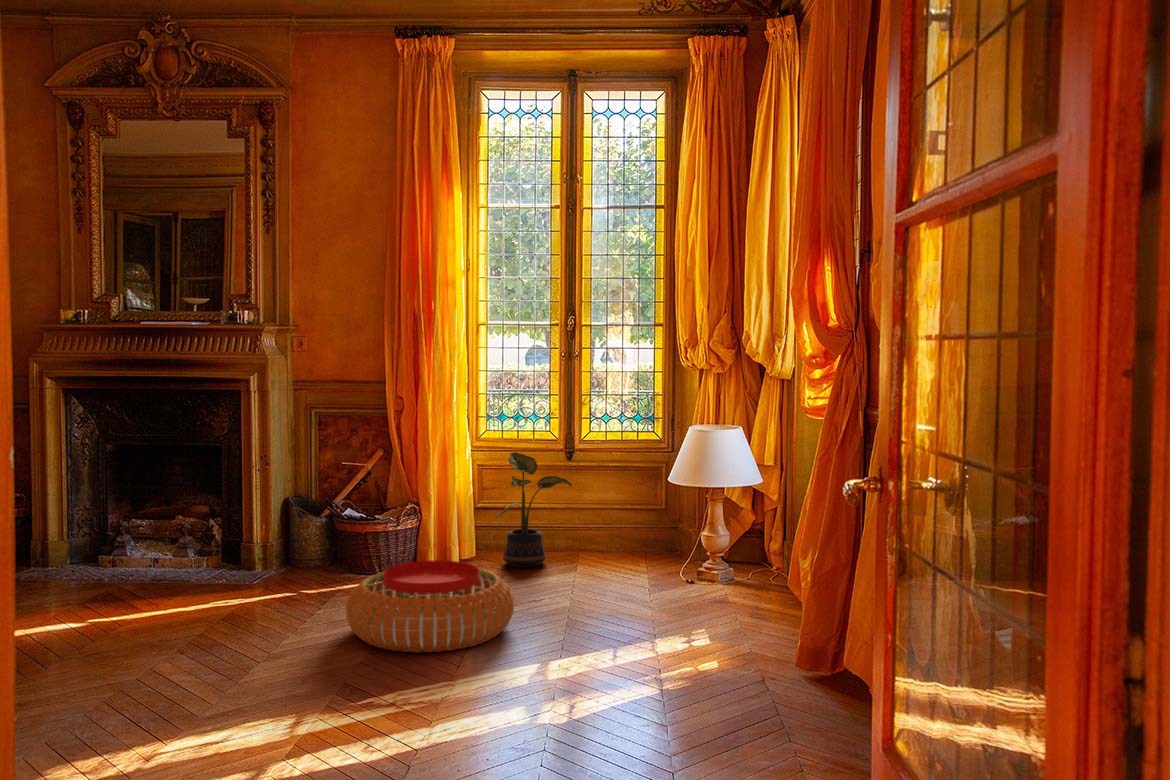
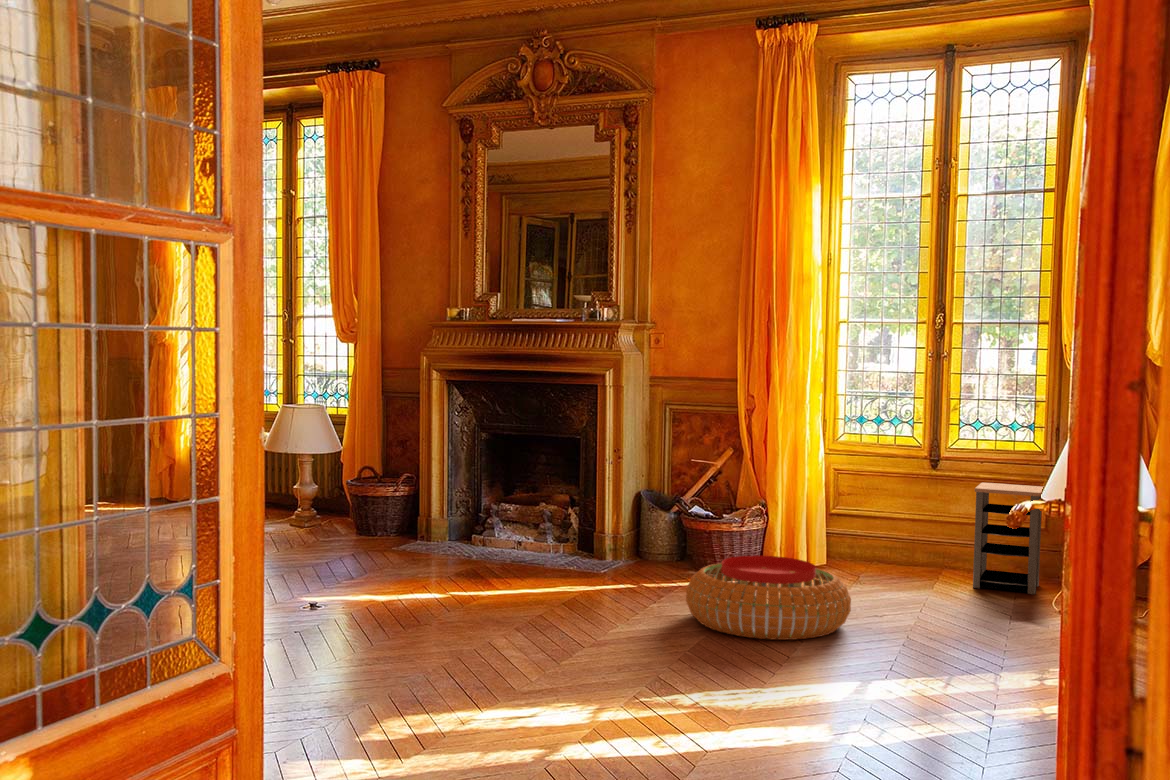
potted plant: present [495,452,572,568] -> none [845,459,933,581]
side table: none [609,469,665,567] -> present [973,482,1043,594]

